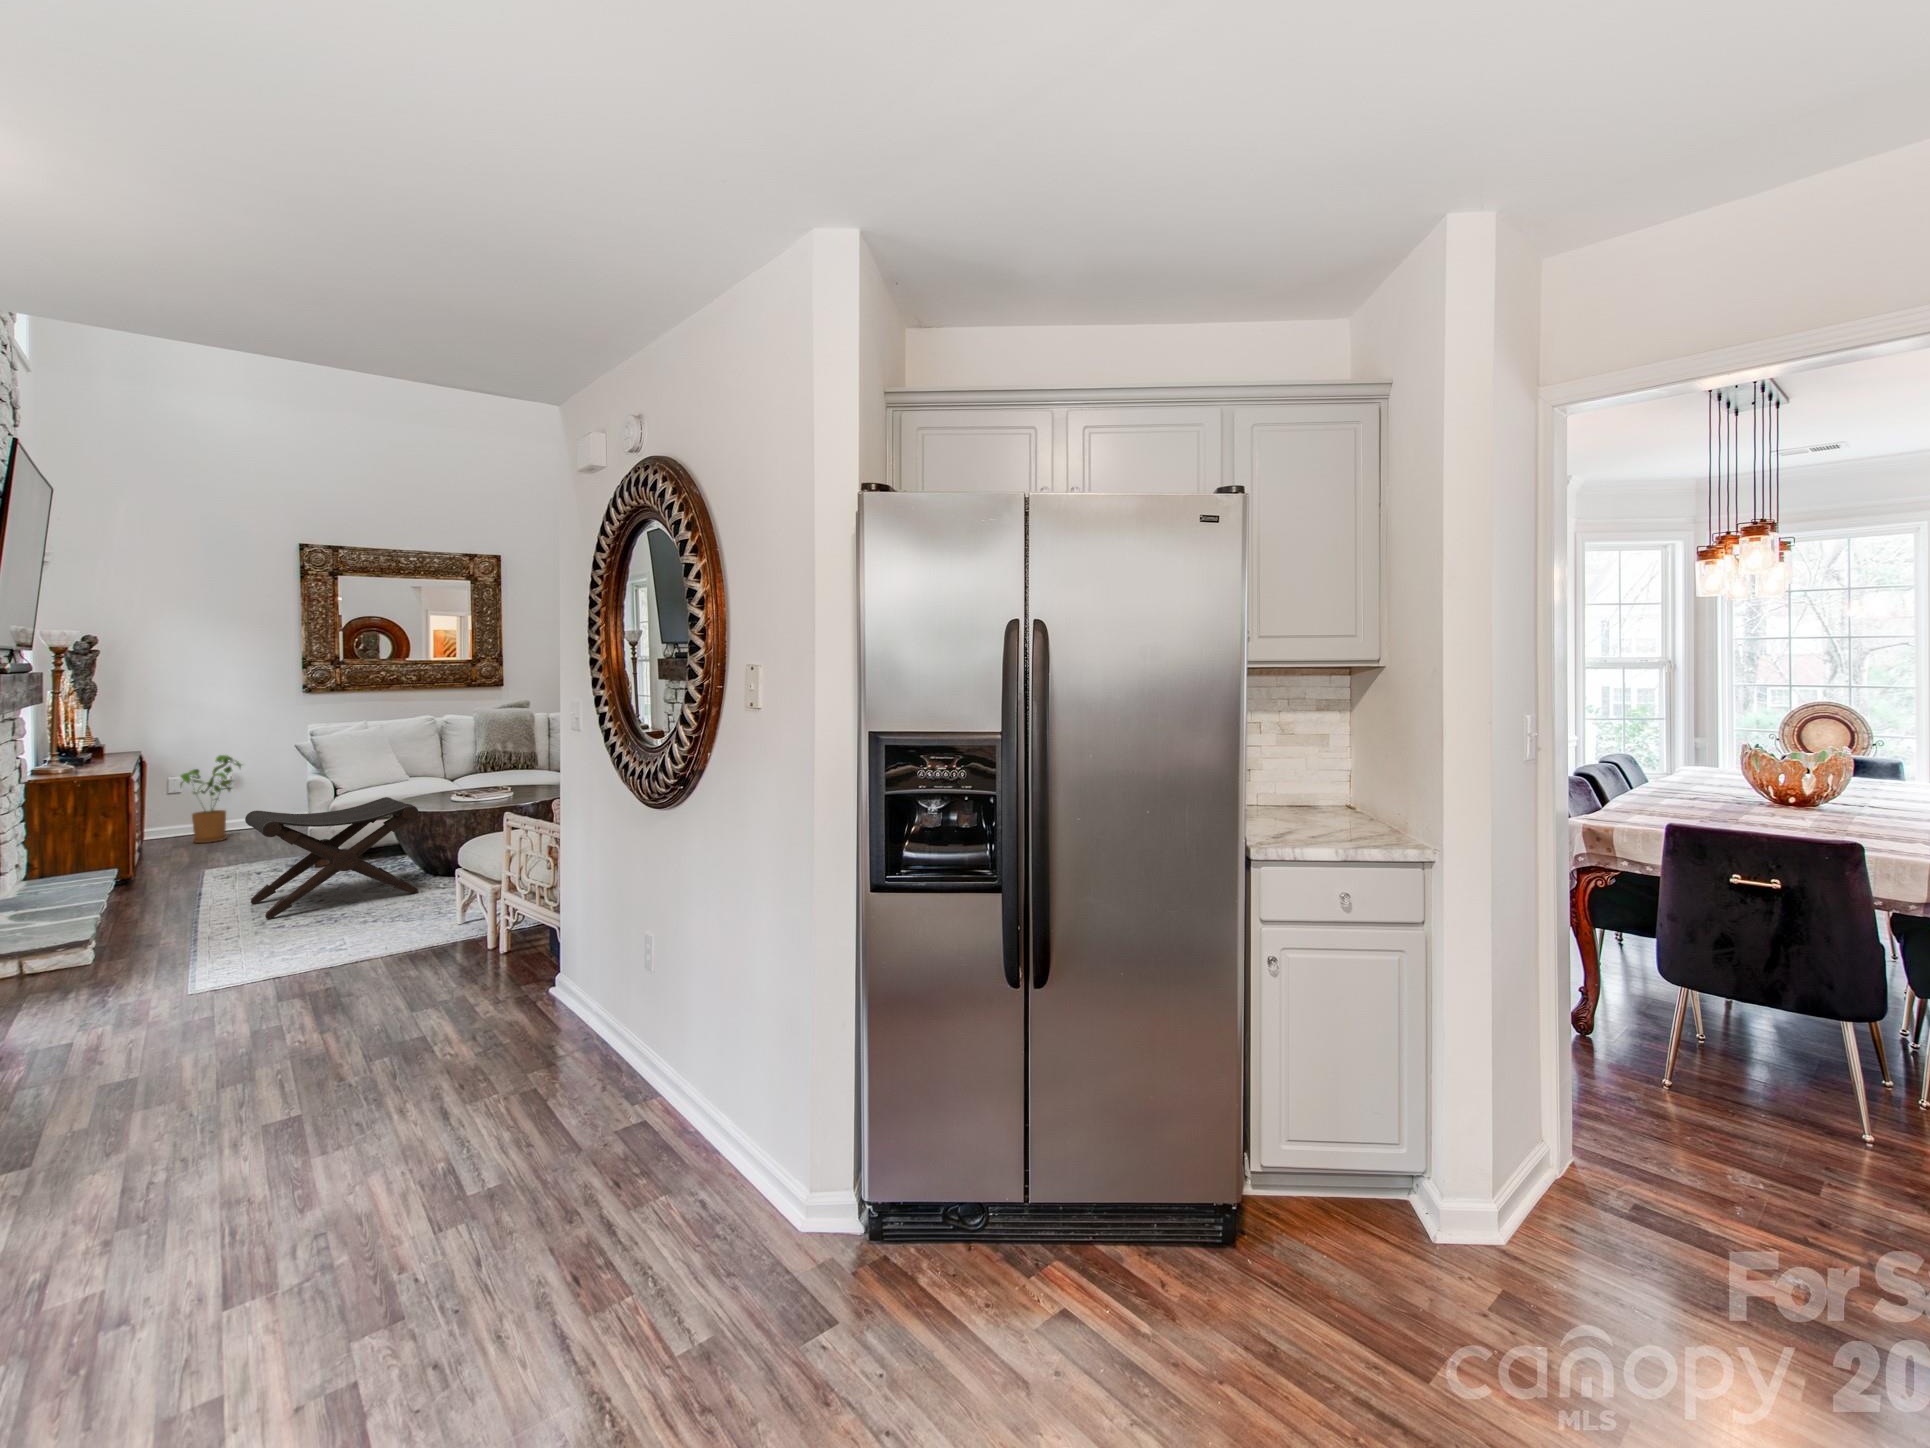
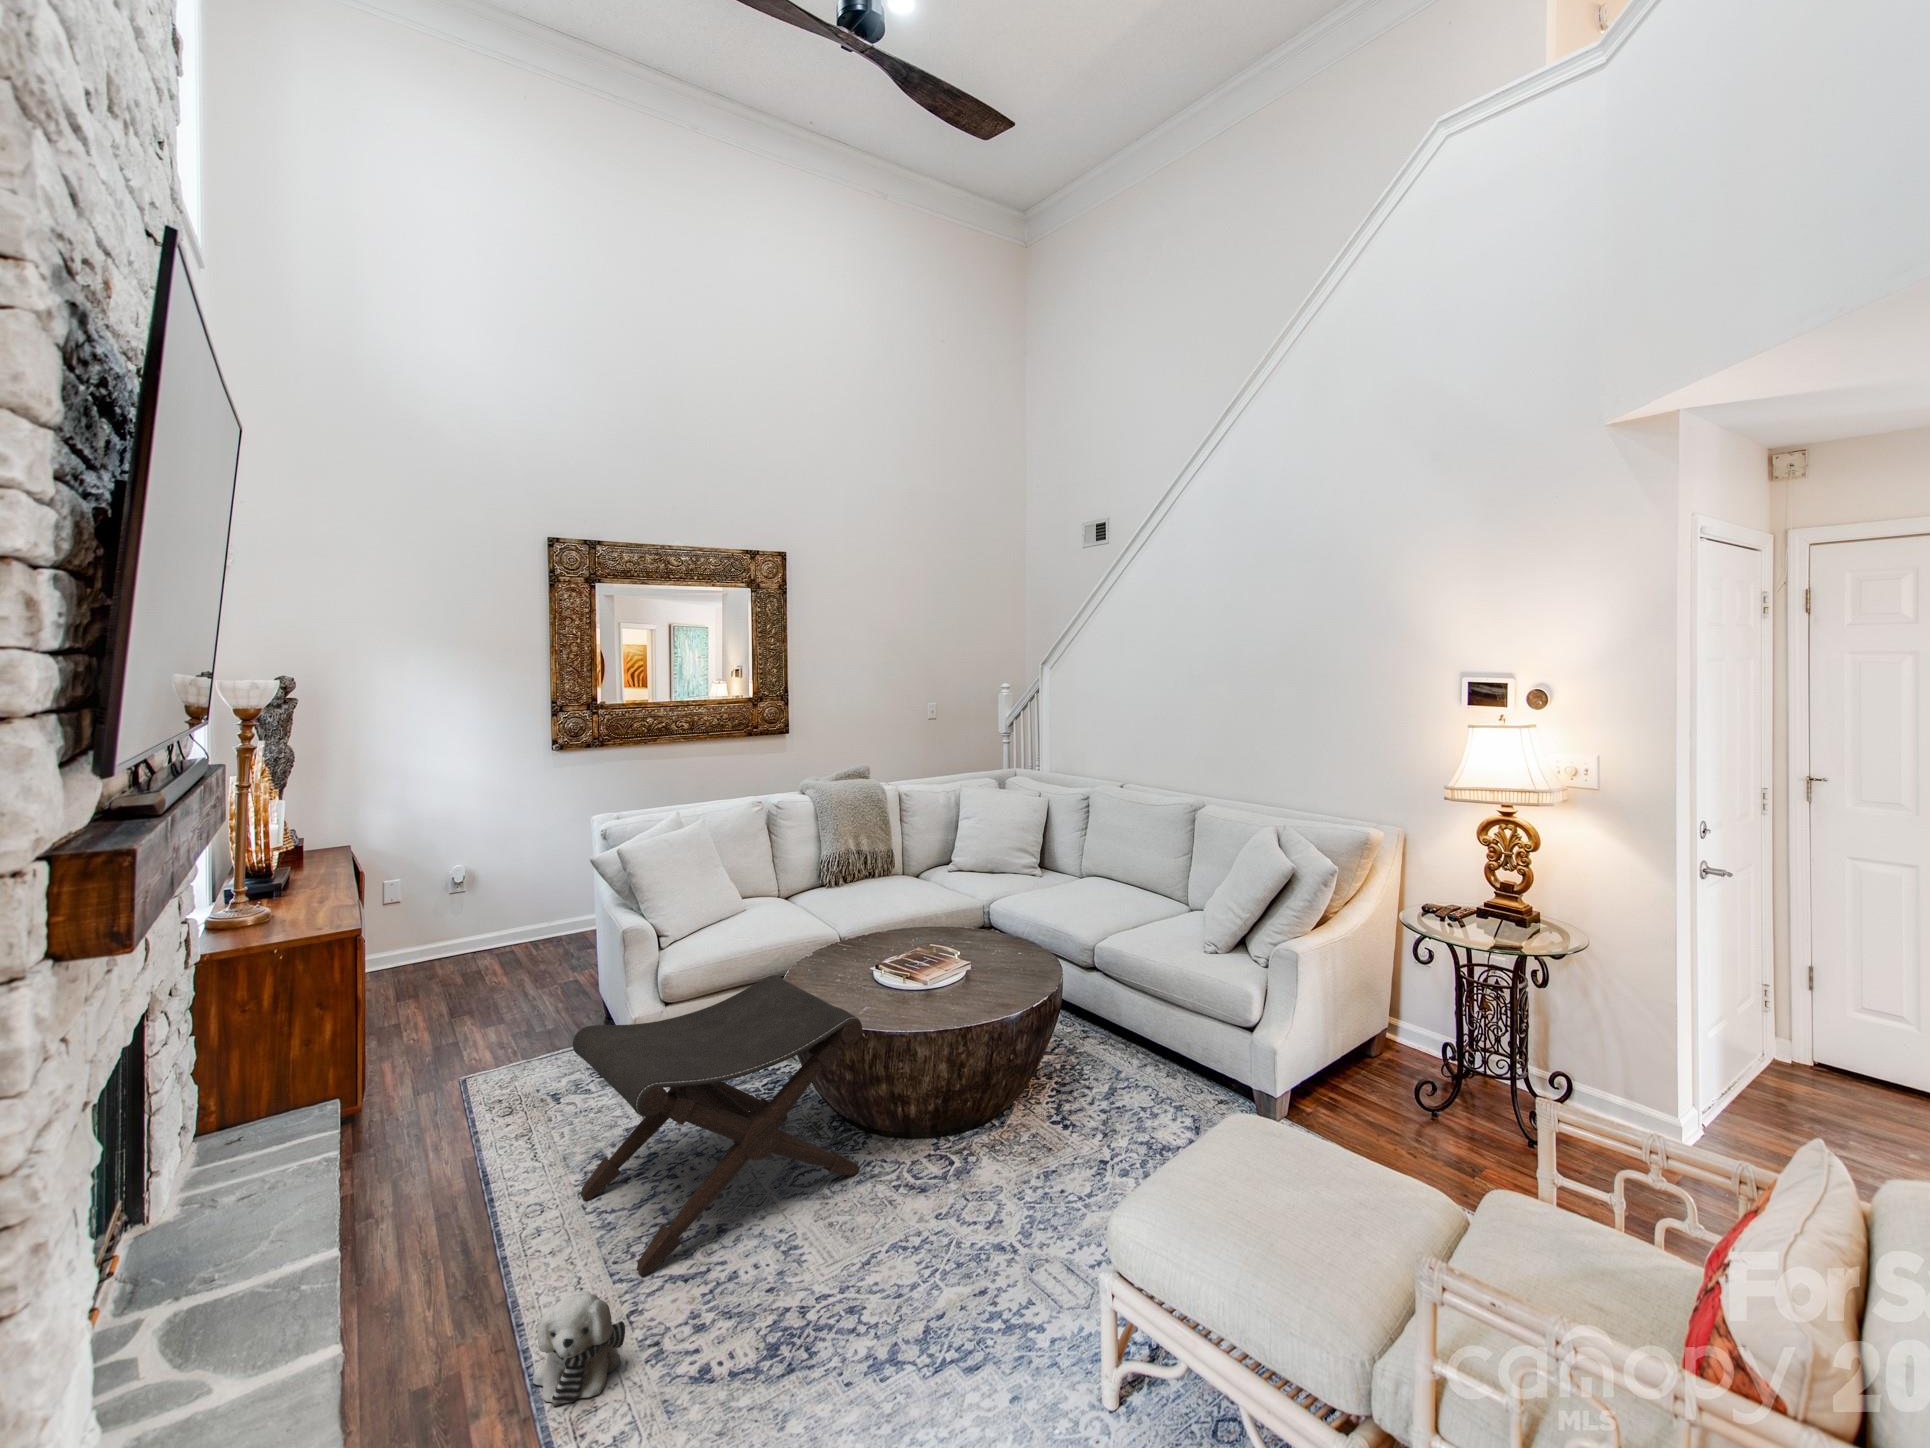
house plant: present [180,755,242,843] -> none [398,845,481,976]
plush toy: none [191,899,240,944] -> present [533,1293,625,1406]

